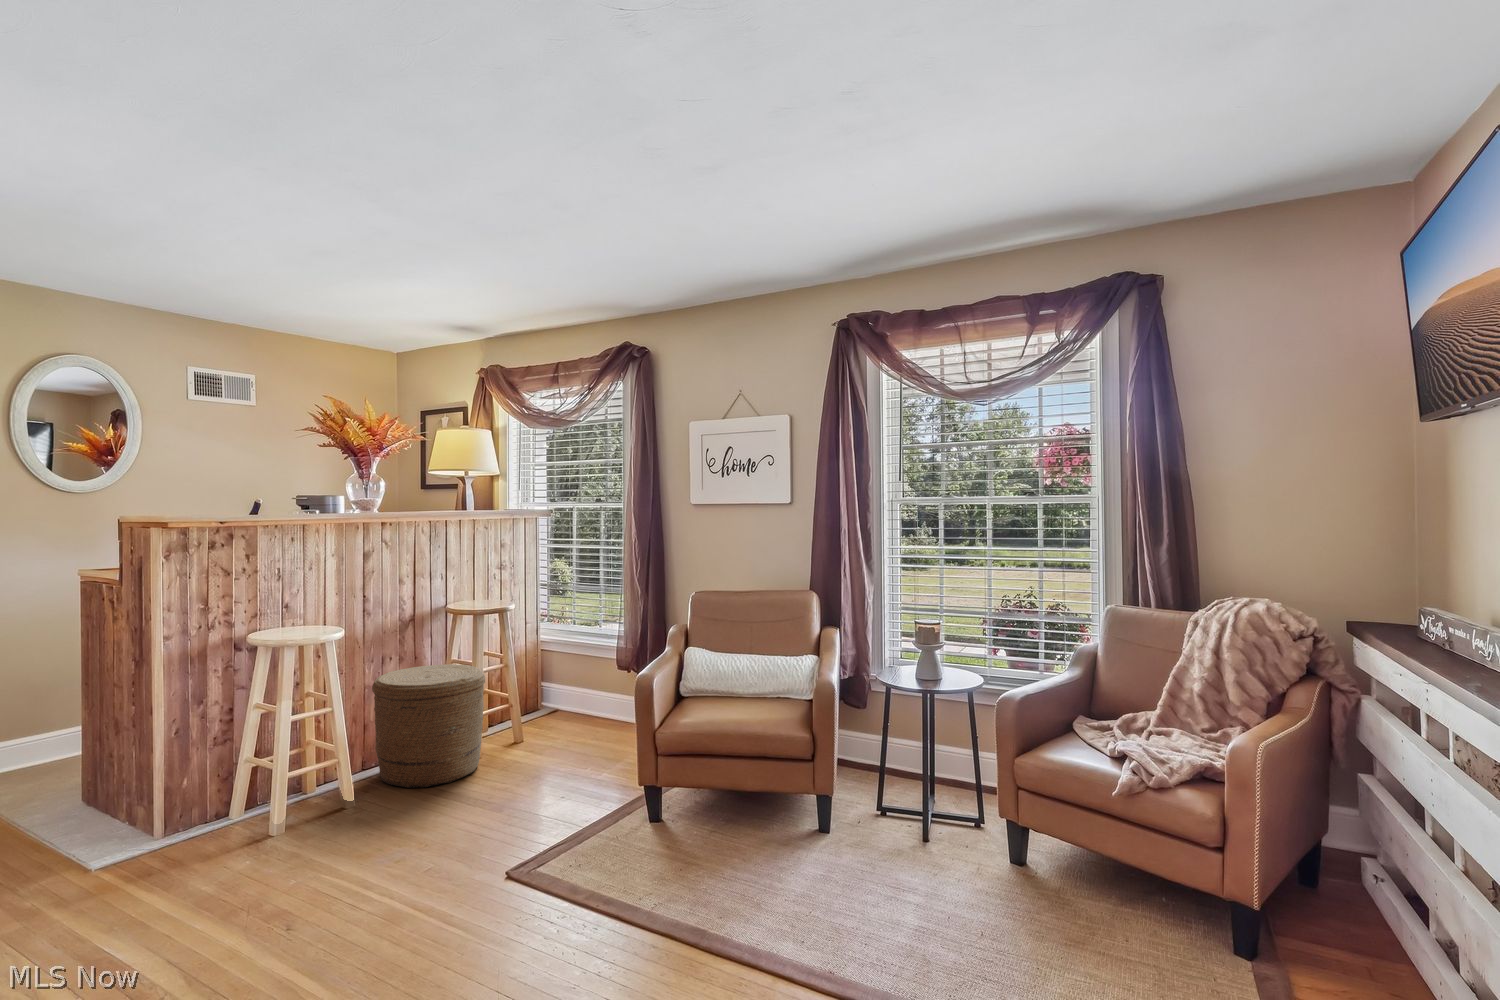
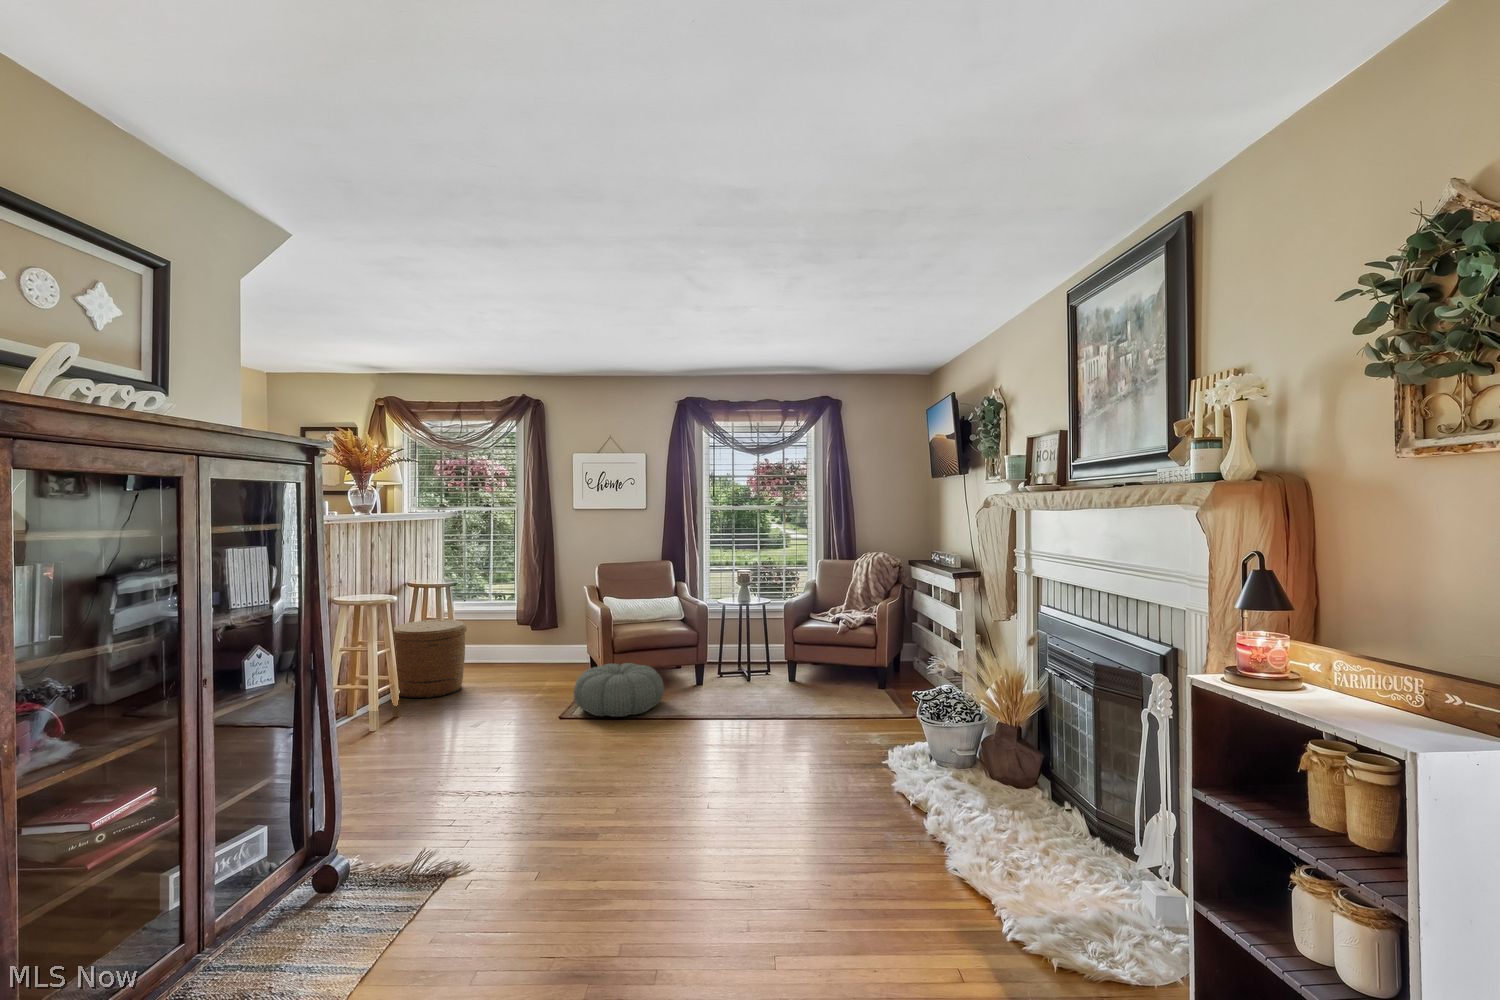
pouf: none [523,784,698,914] -> present [574,663,664,717]

